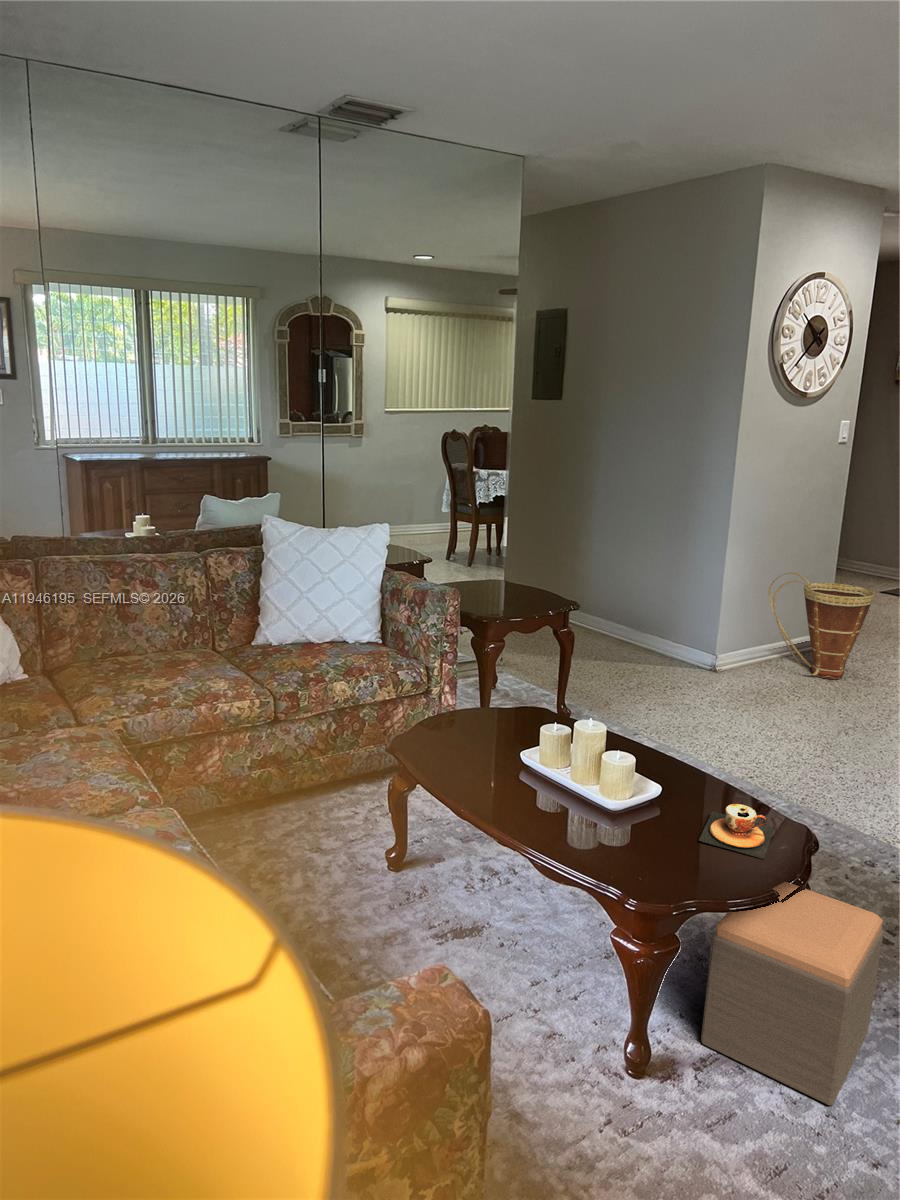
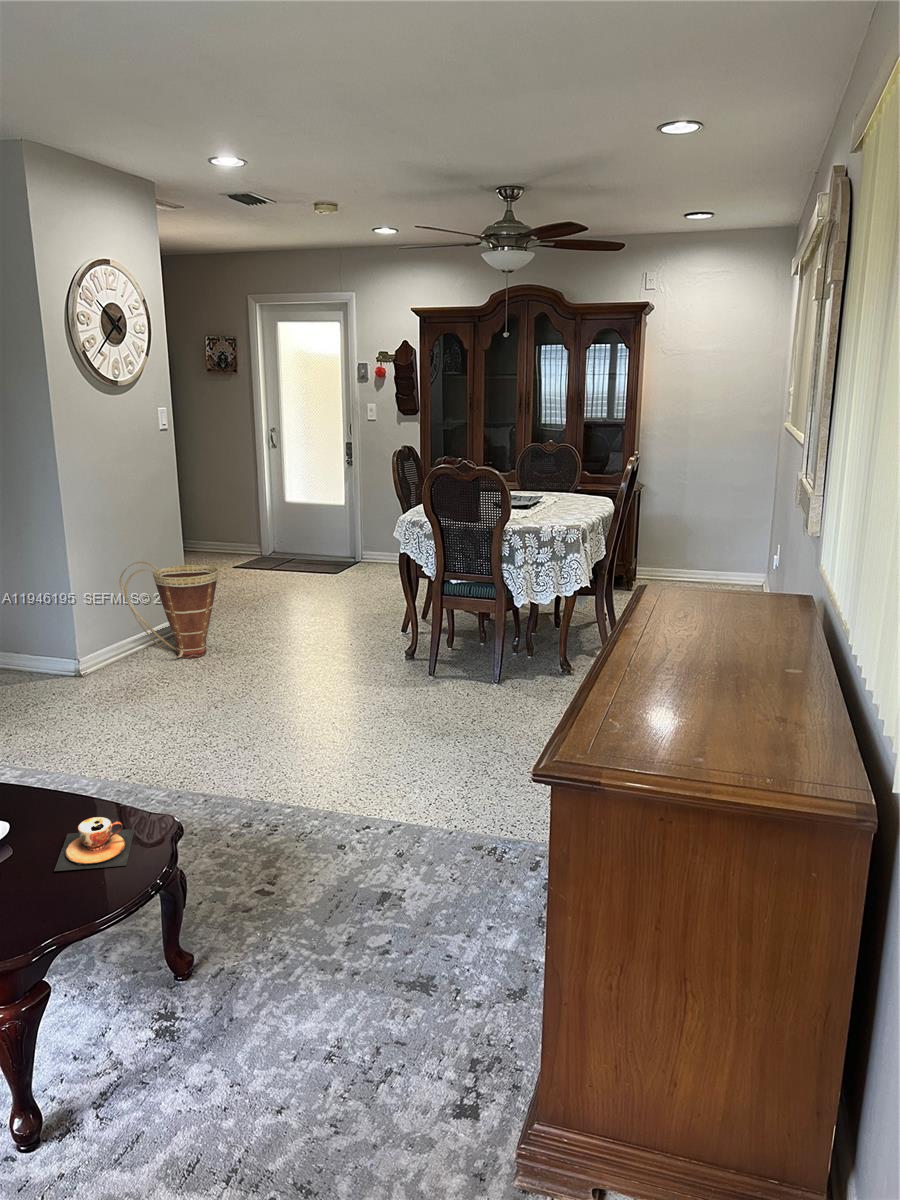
footstool: present [701,882,884,1106] -> none [87,876,259,1078]

